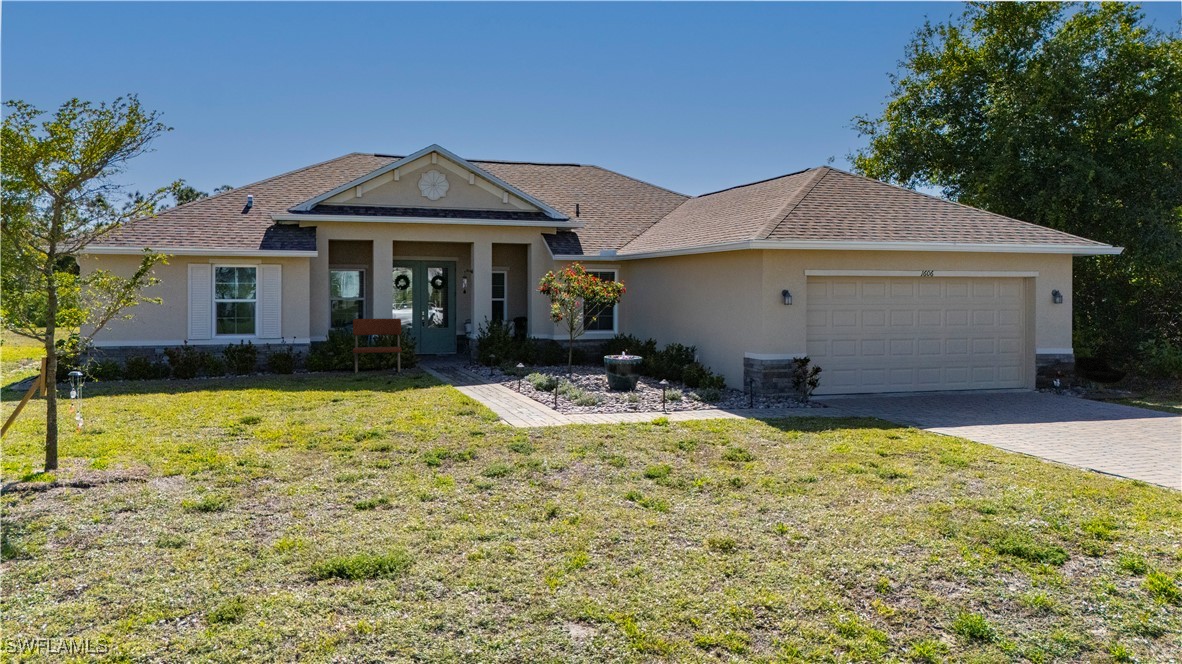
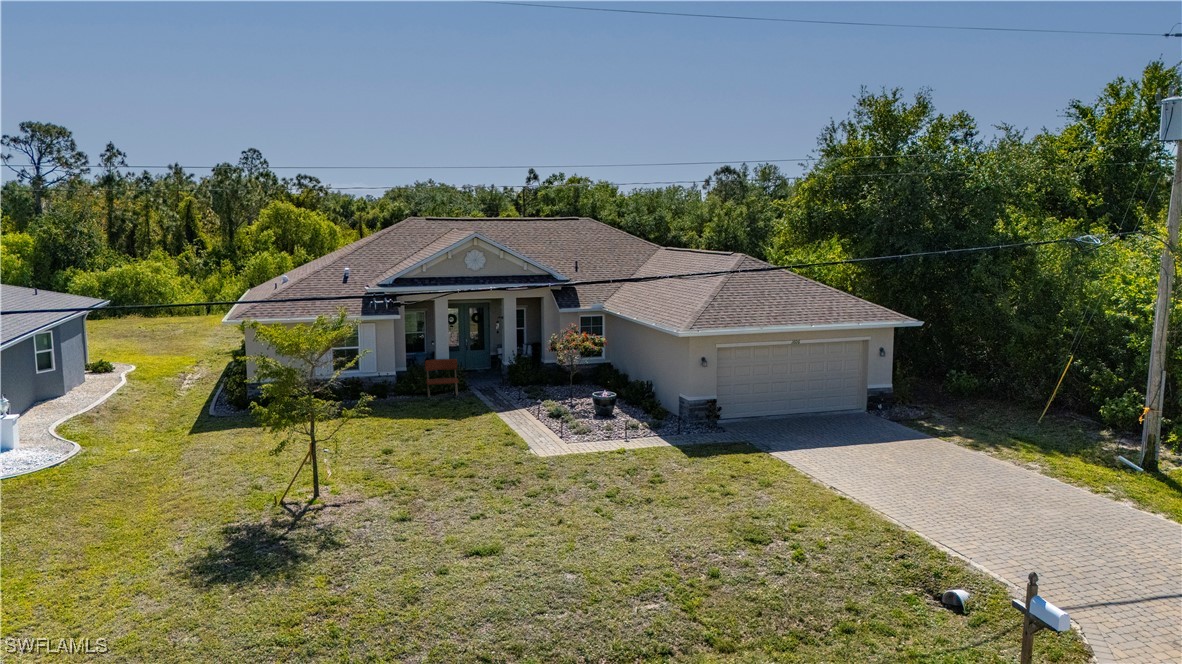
lounge chair: present [1074,357,1127,394] -> none [897,389,926,416]

